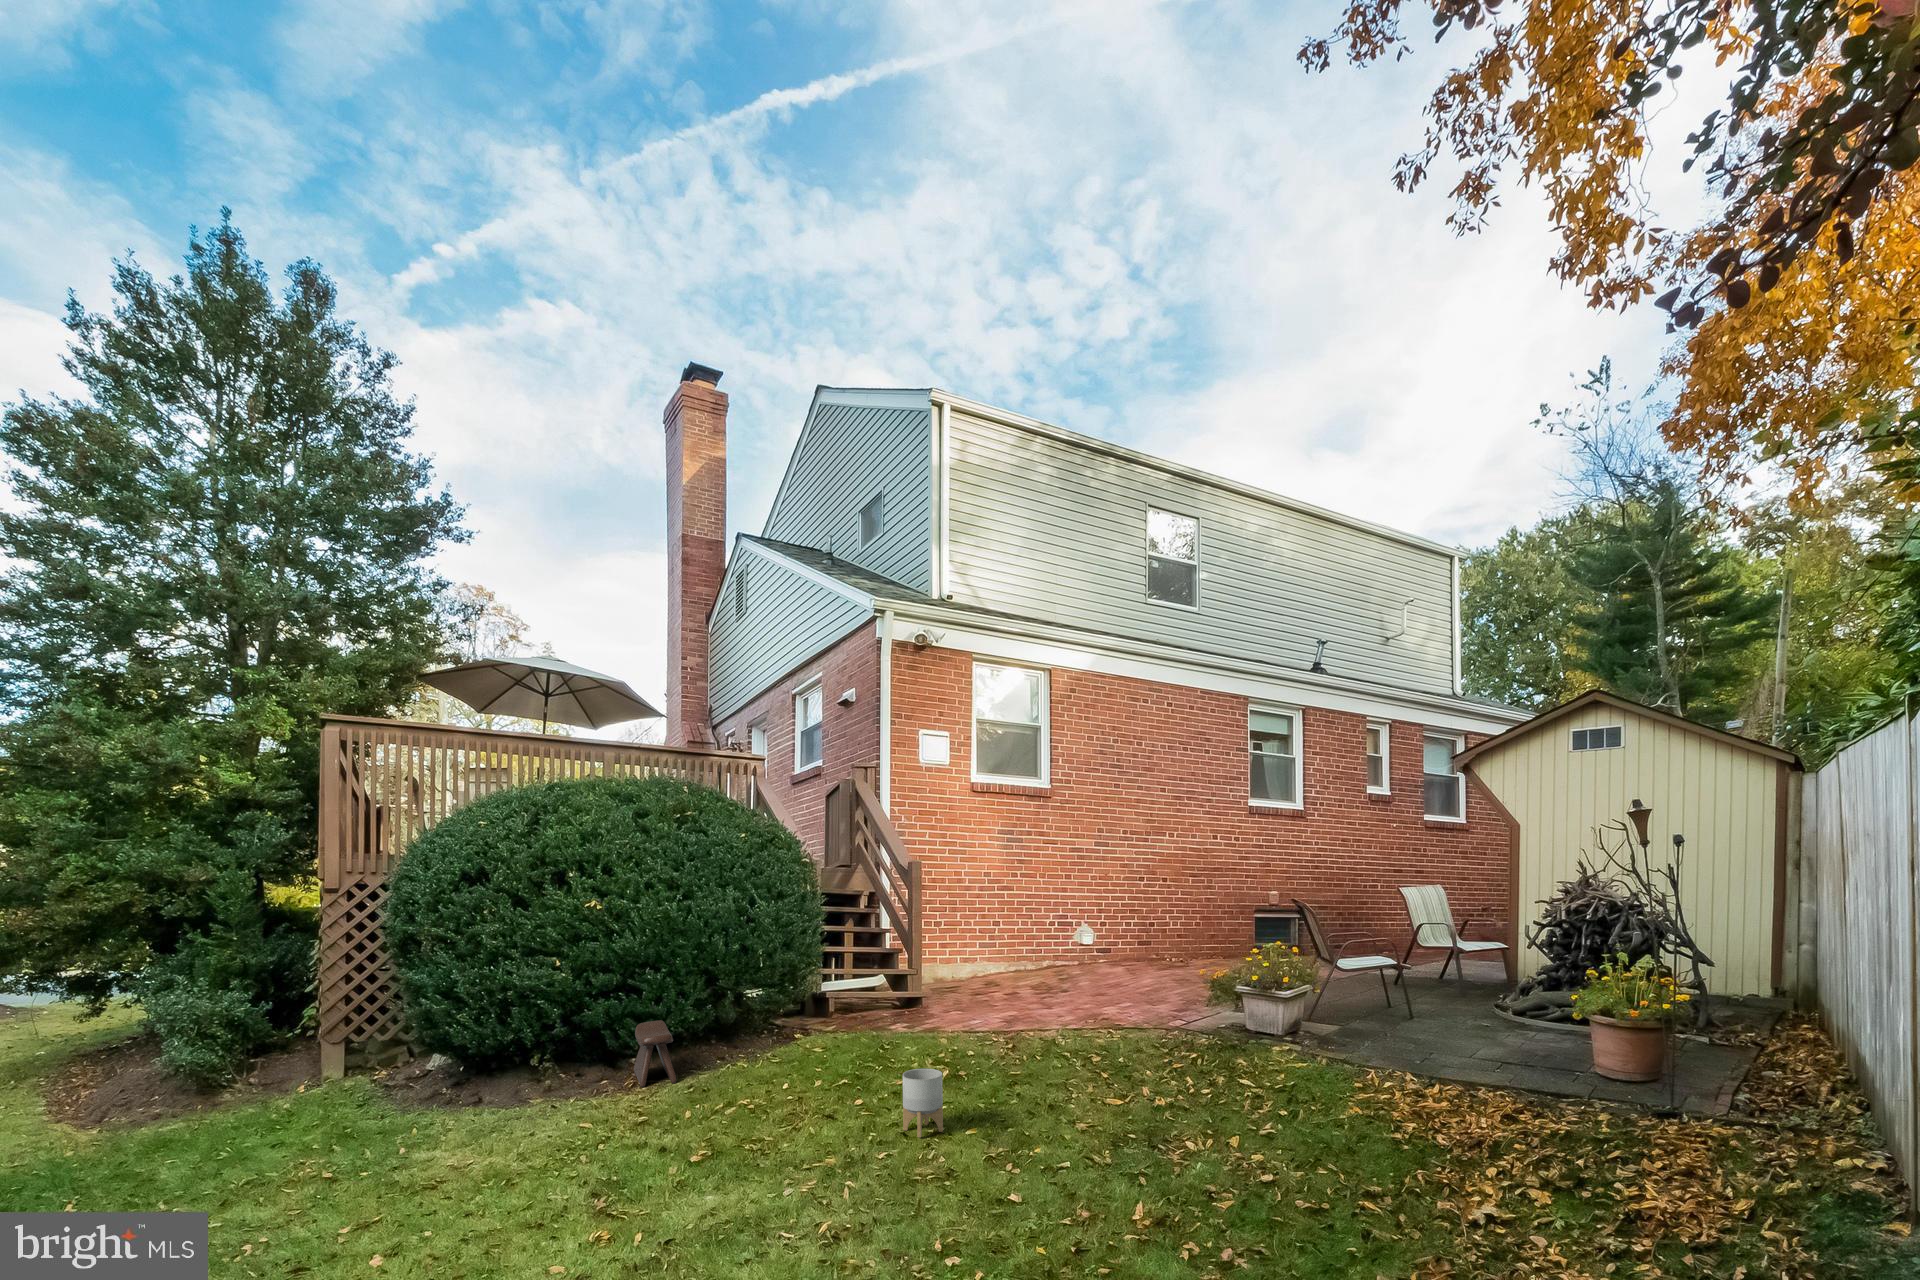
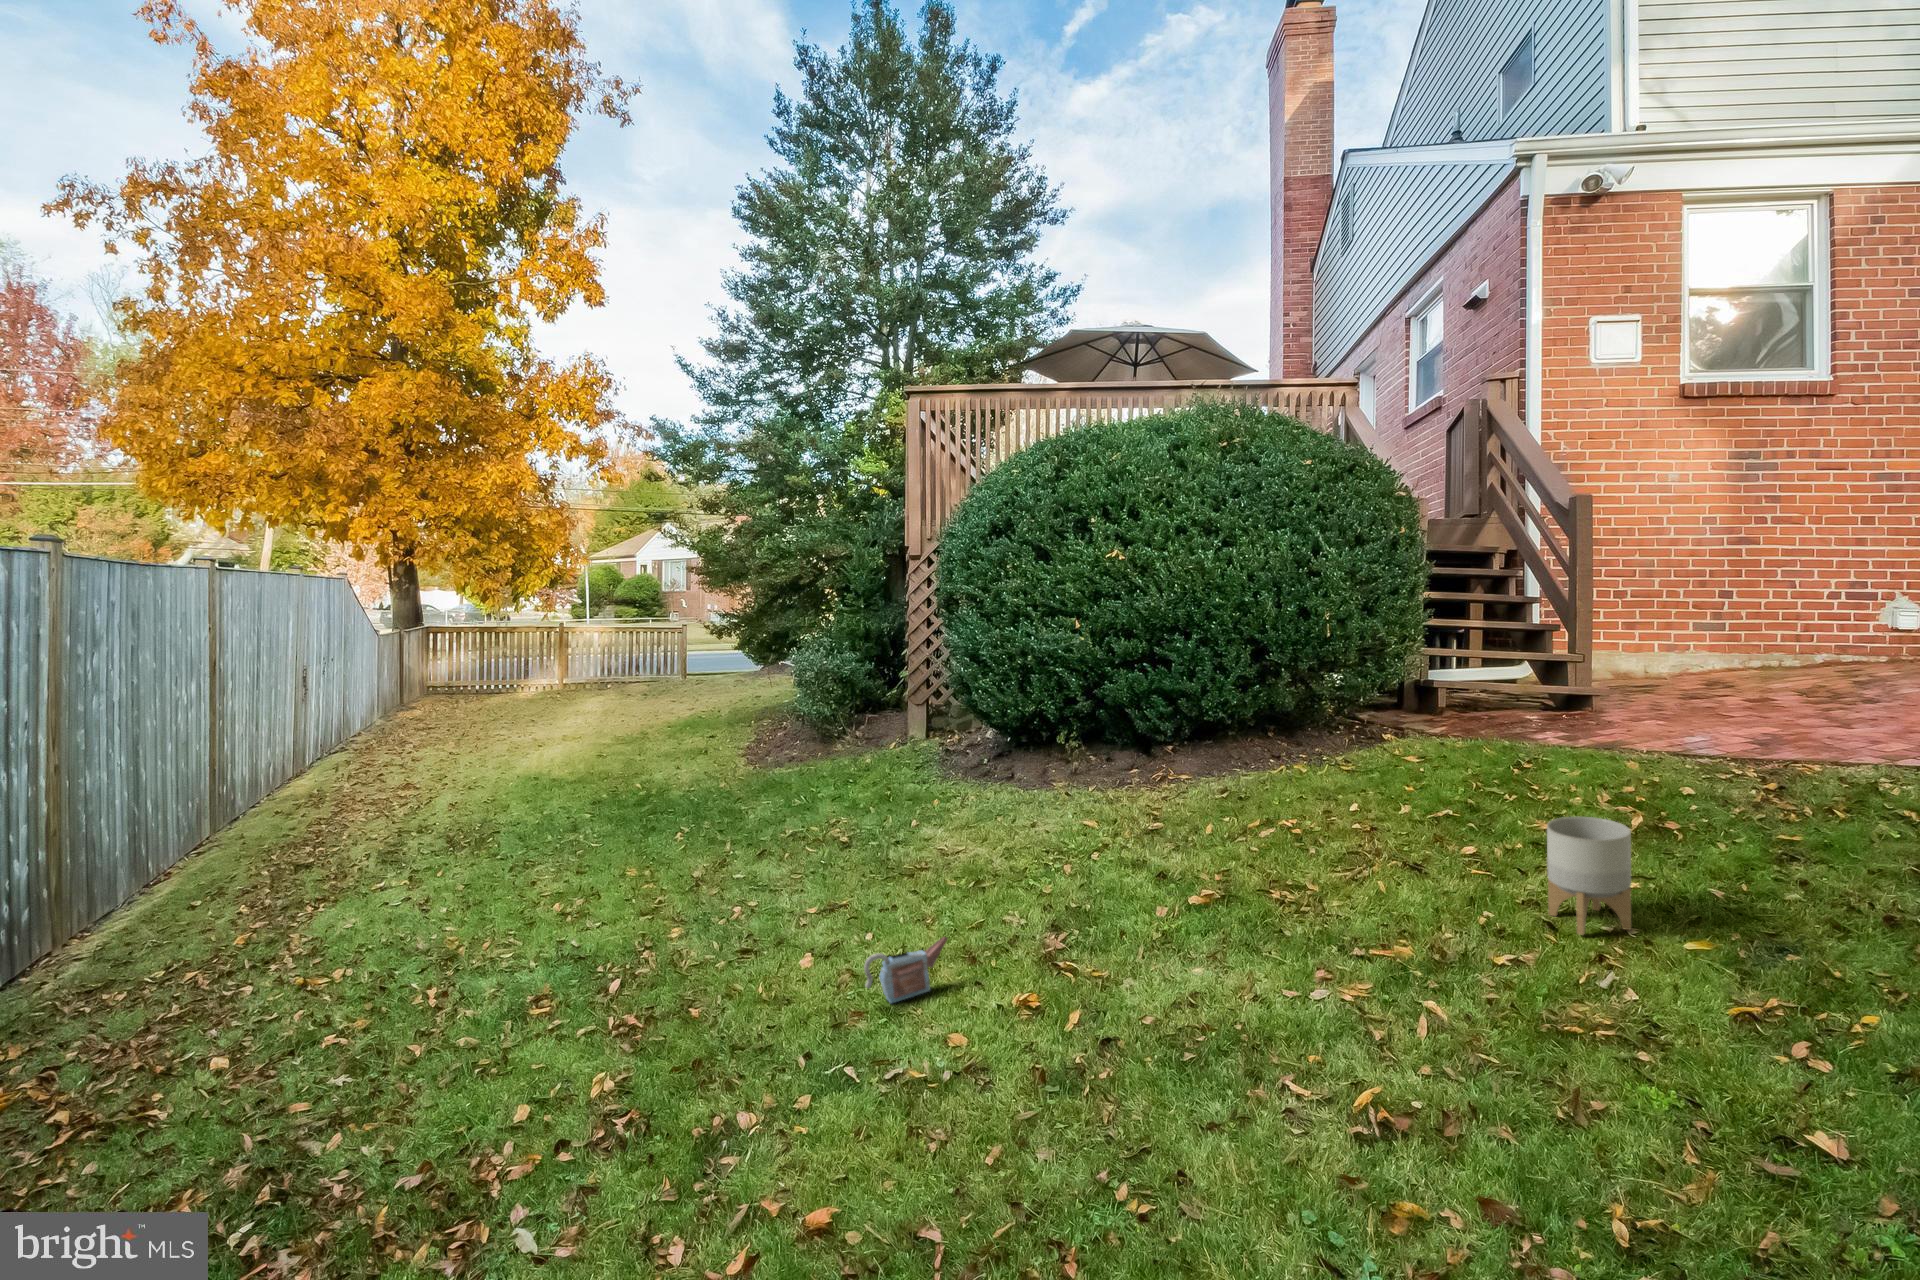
stool: present [634,1020,676,1087] -> none [1151,708,1200,791]
watering can: none [479,1195,537,1250] -> present [864,936,948,1003]

